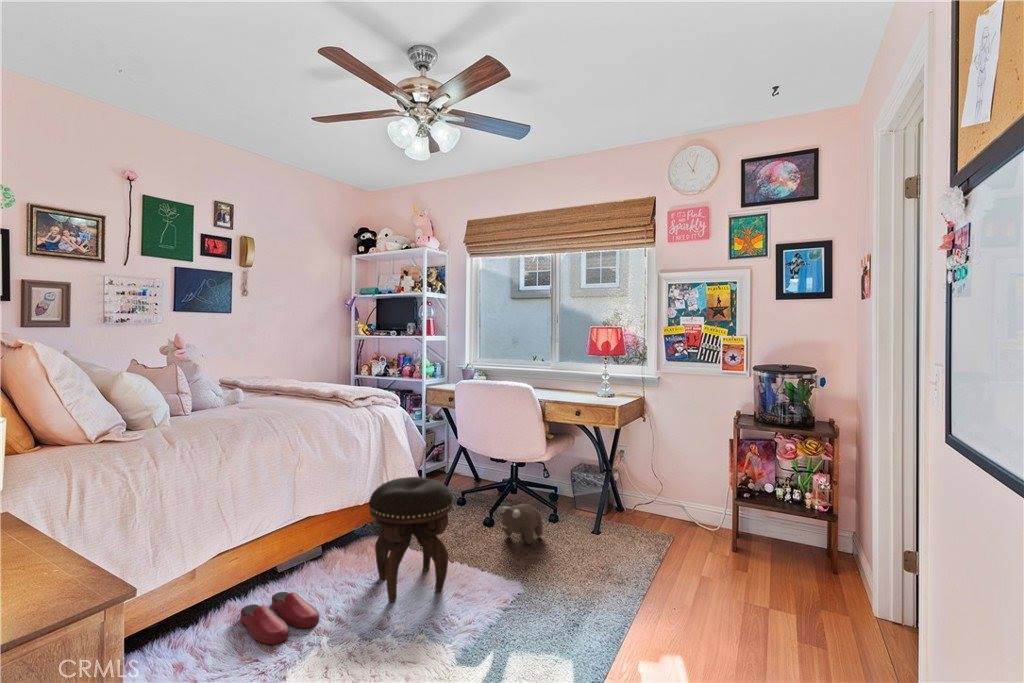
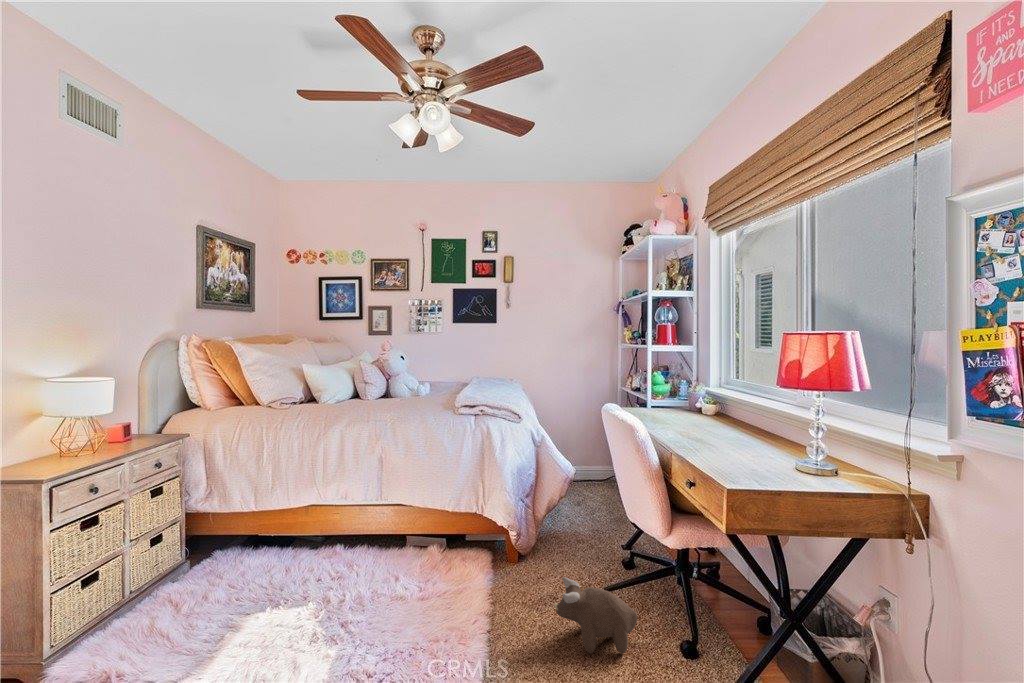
footstool: present [369,477,453,602] -> none [383,493,472,633]
slippers: present [241,592,319,644] -> none [303,553,366,593]

